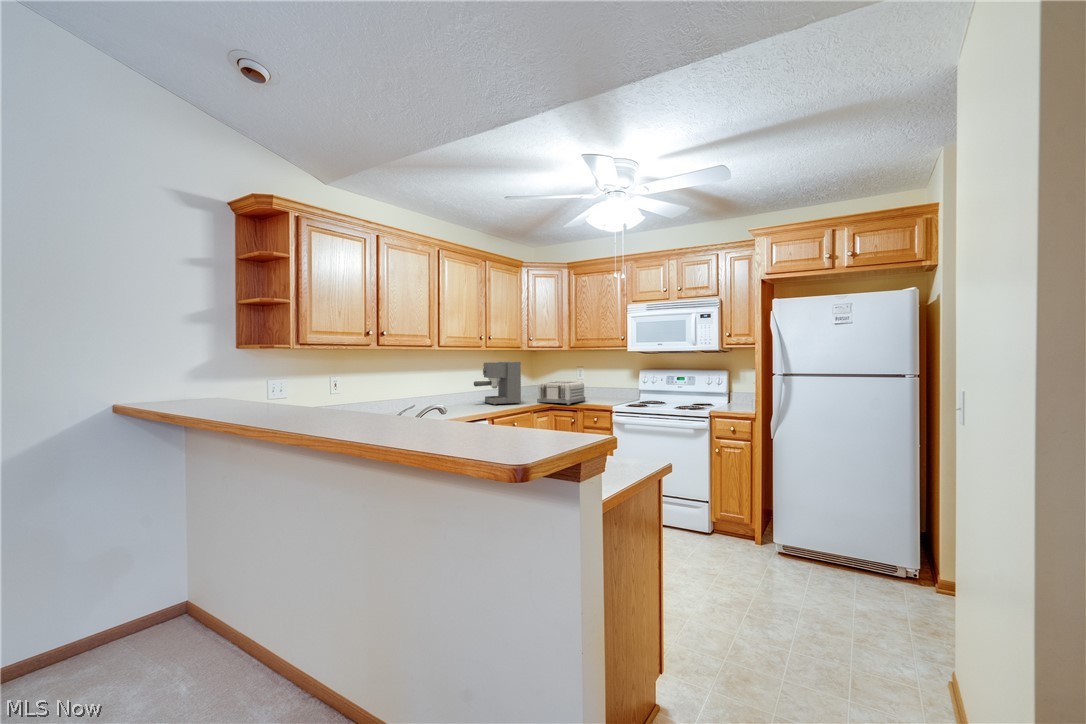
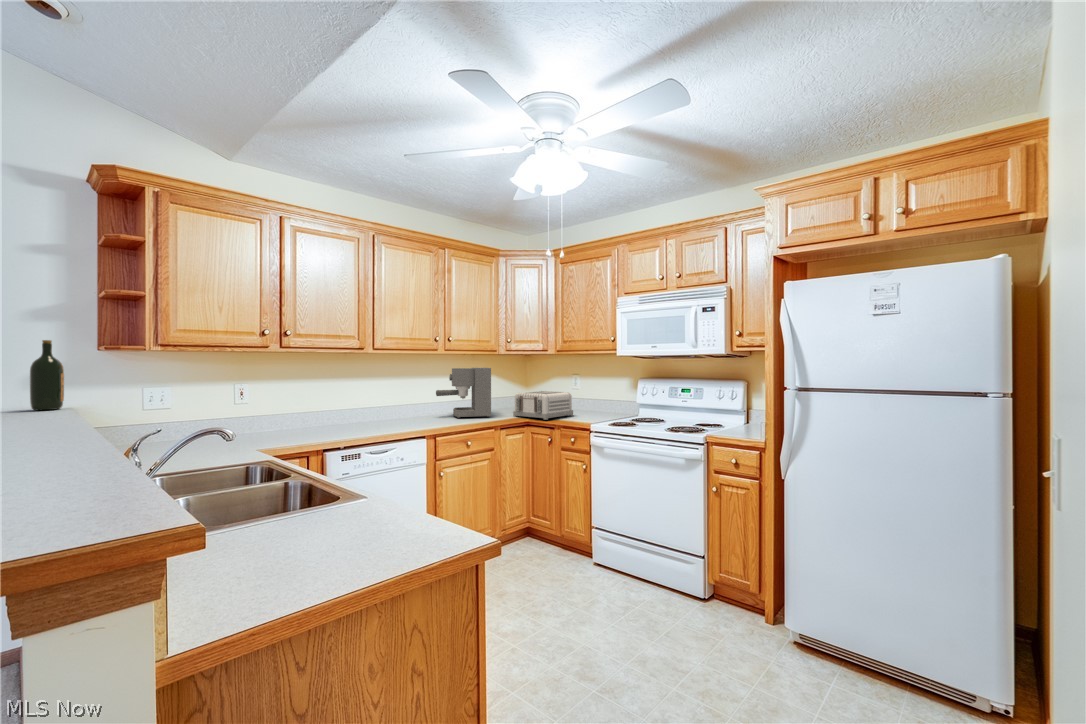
wine bottle: none [189,340,214,400] -> present [30,340,64,410]

